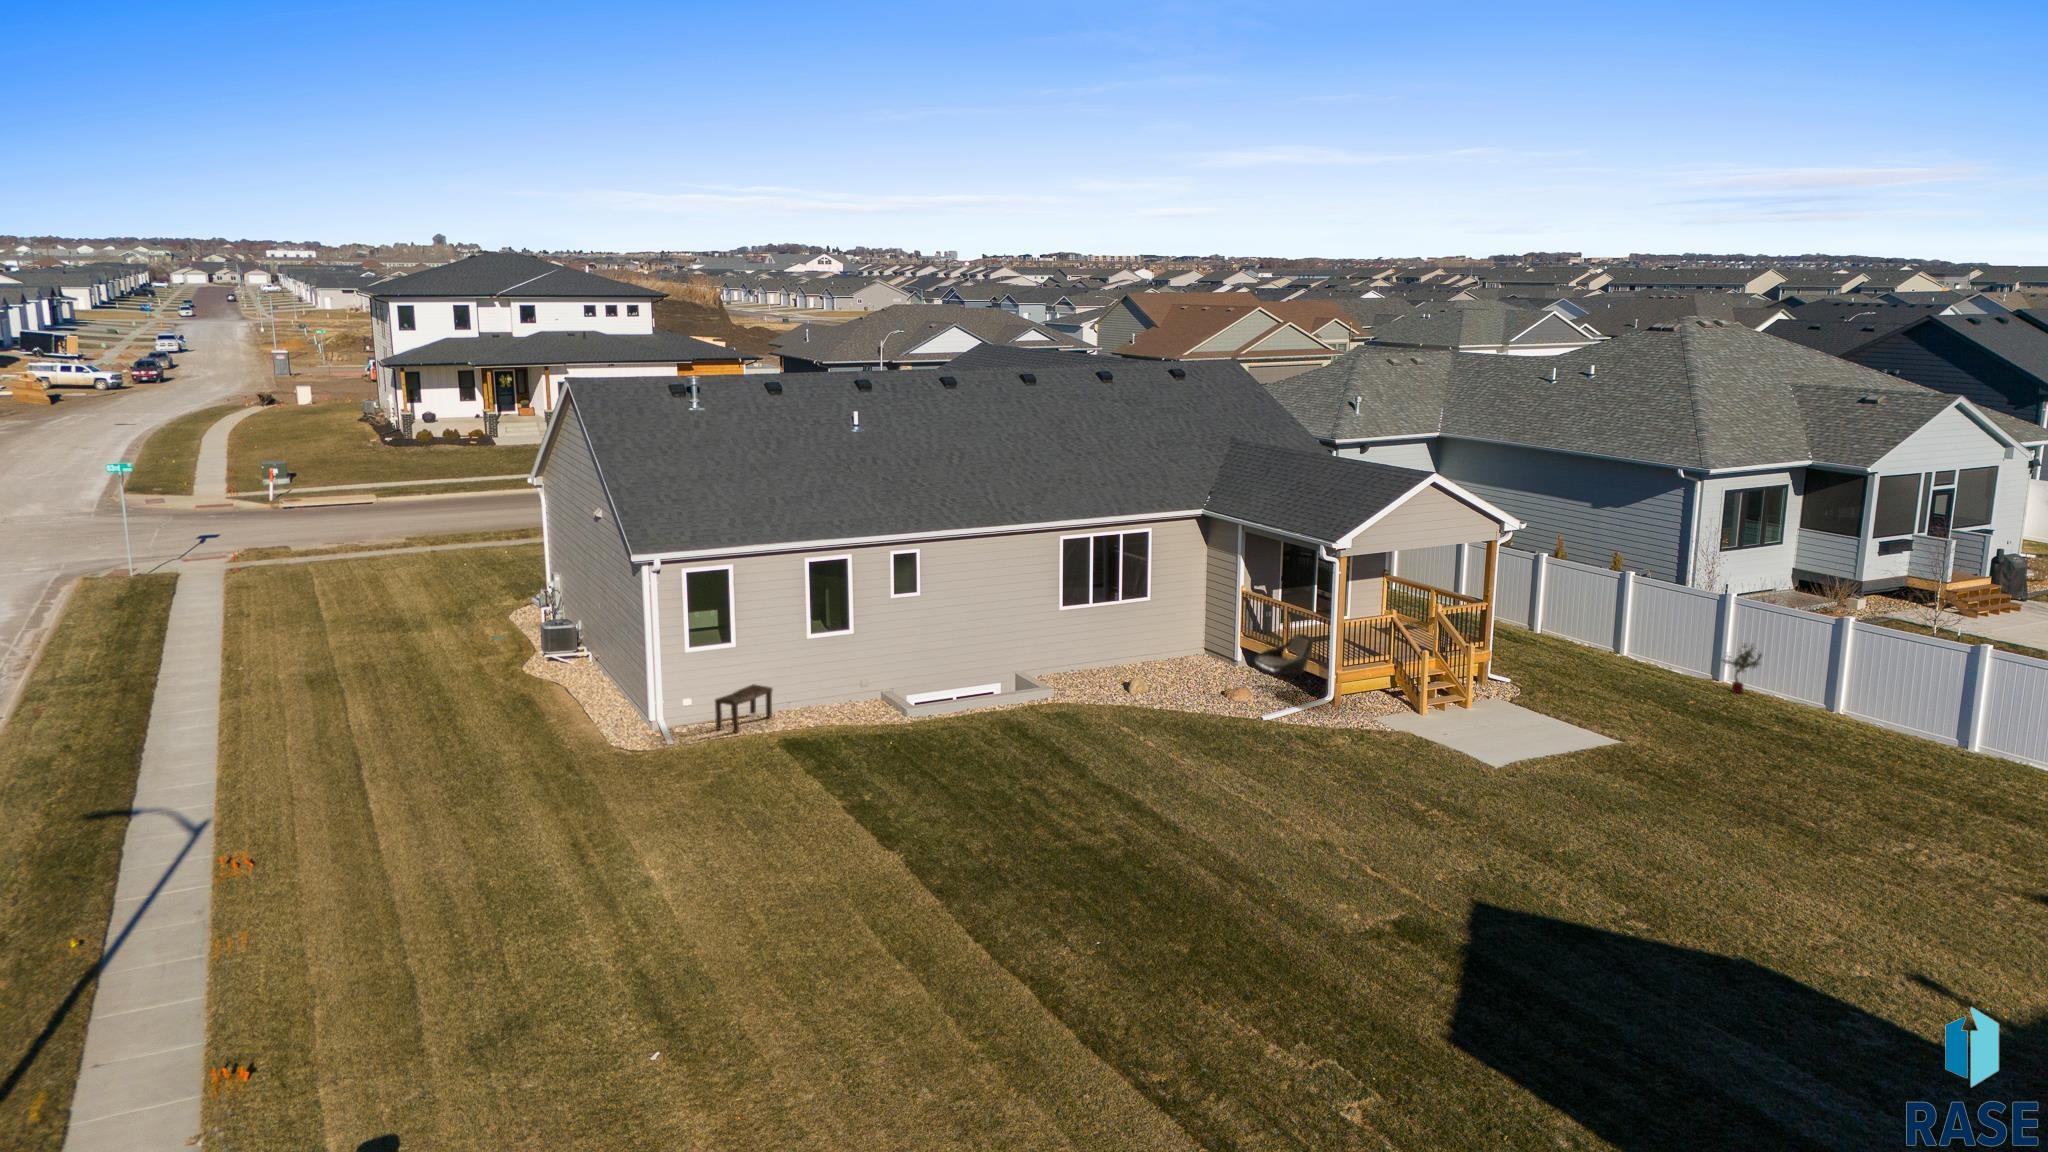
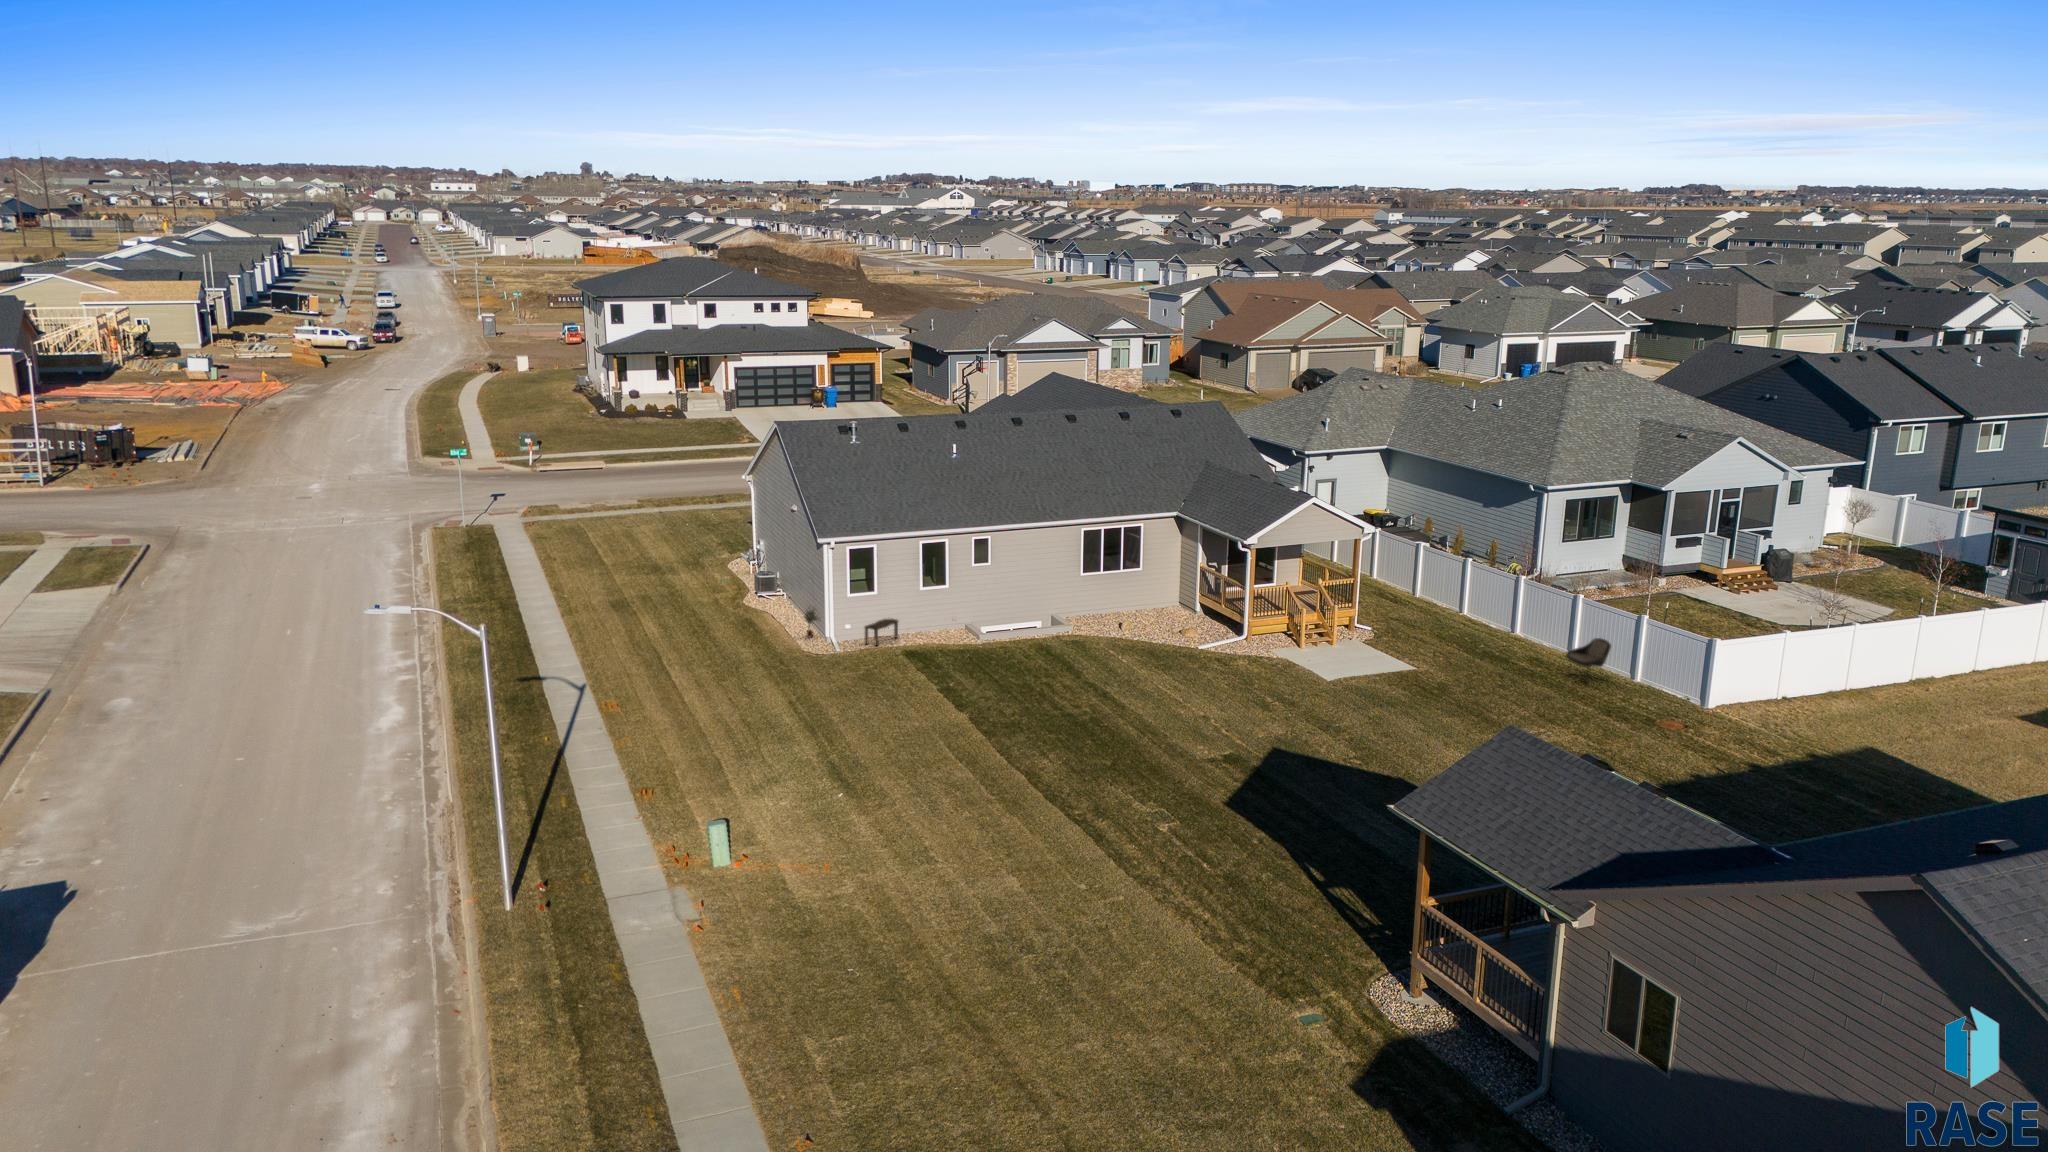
lounge chair: present [1254,634,1313,696] -> present [1566,638,1611,676]
potted tree: present [1721,644,1762,693] -> present [805,608,819,637]

